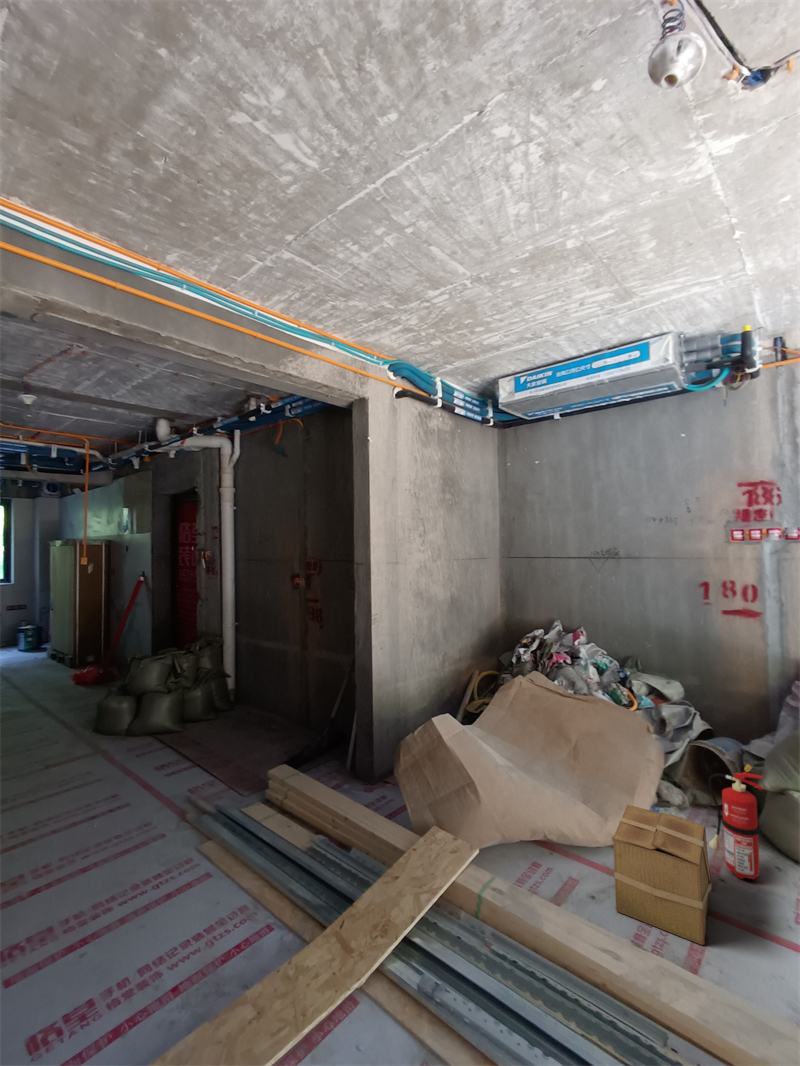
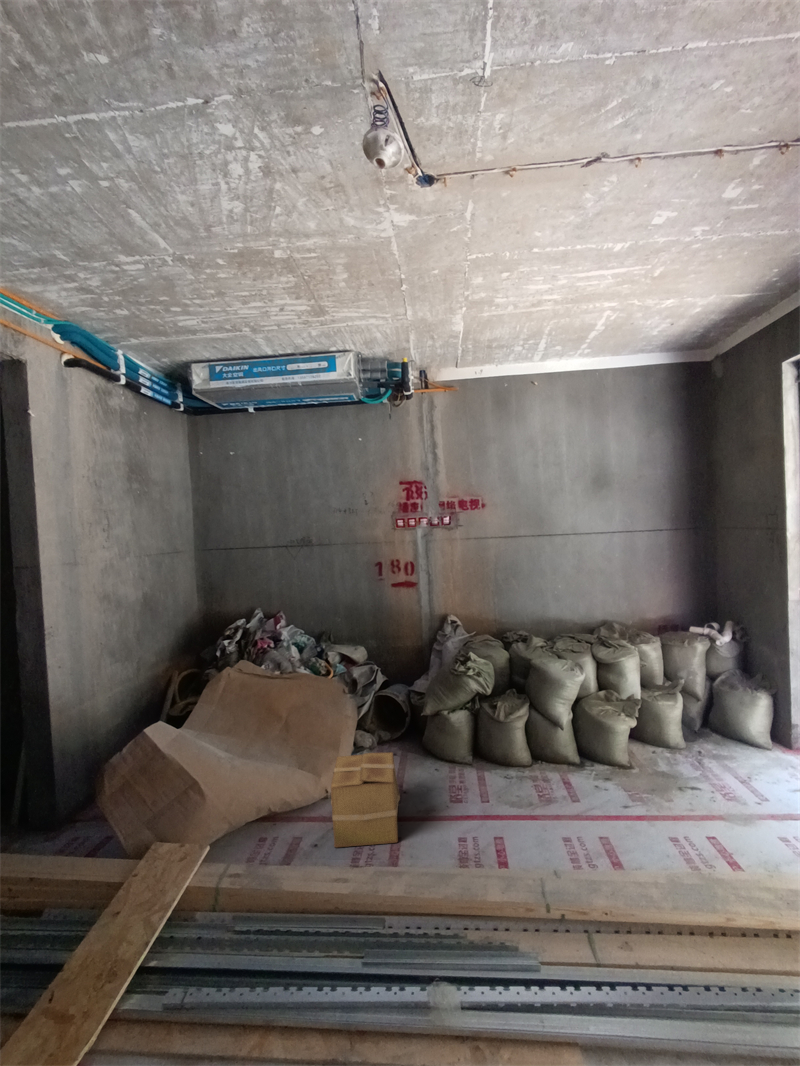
fire extinguisher: present [709,764,763,879] -> none [392,697,427,784]

